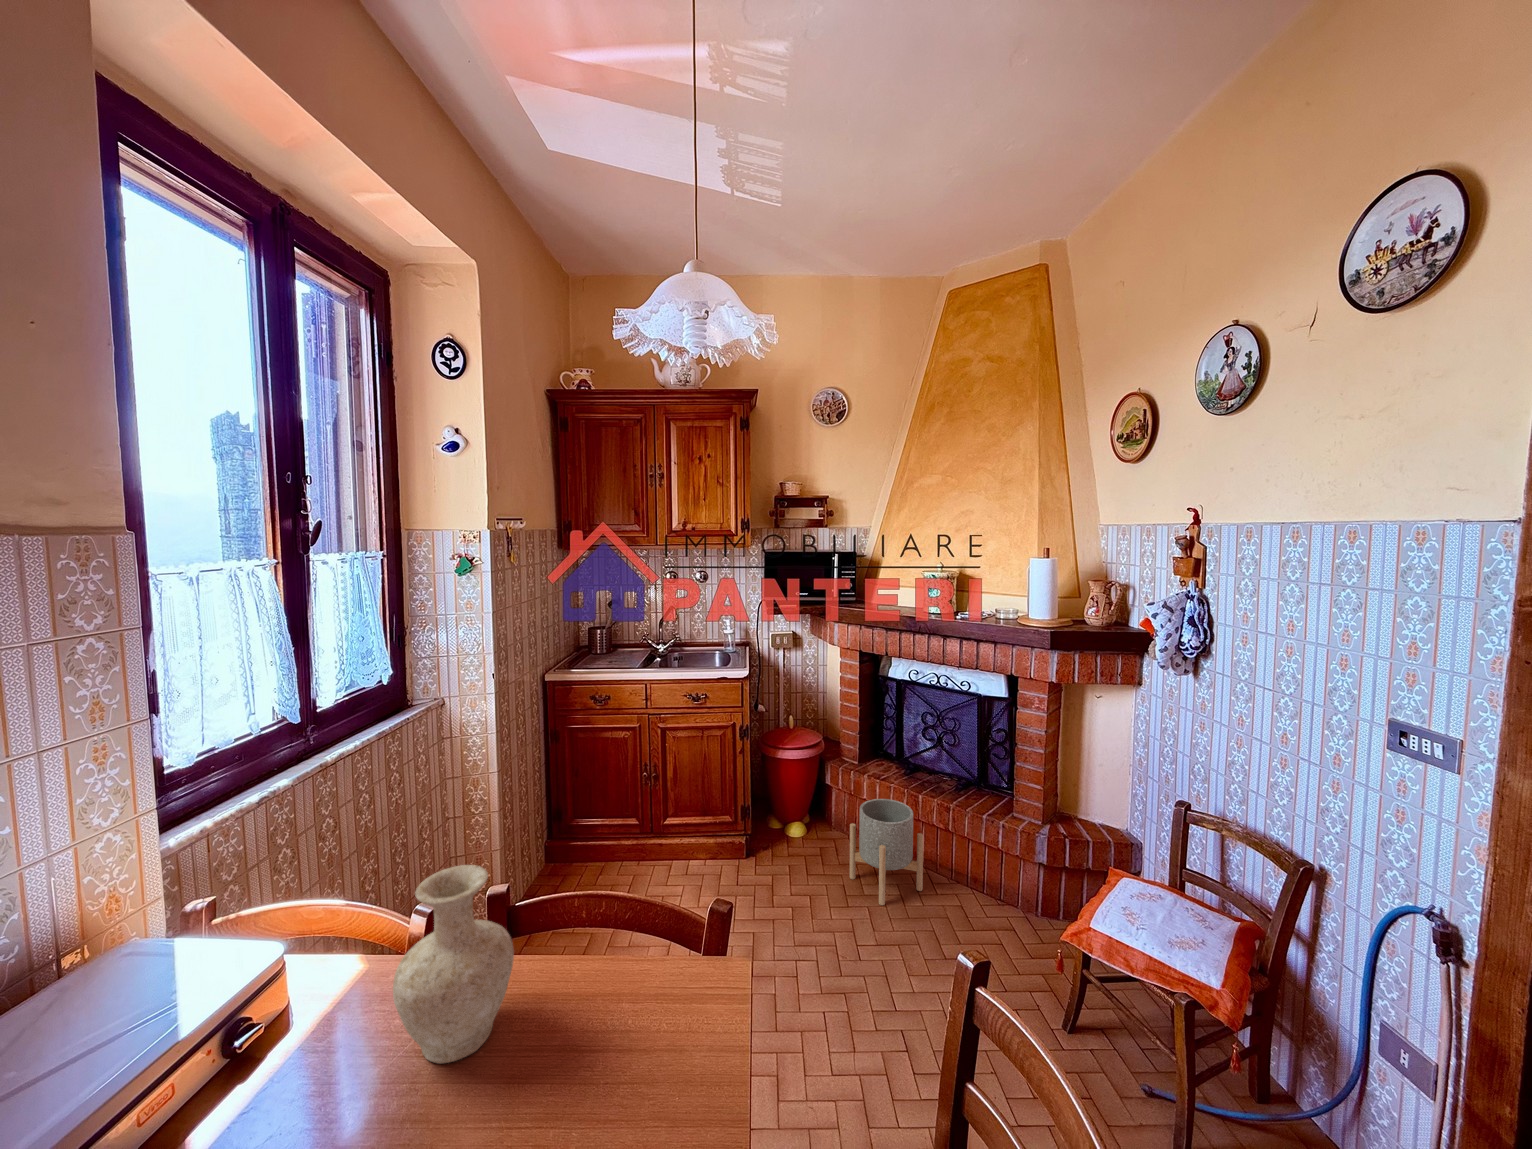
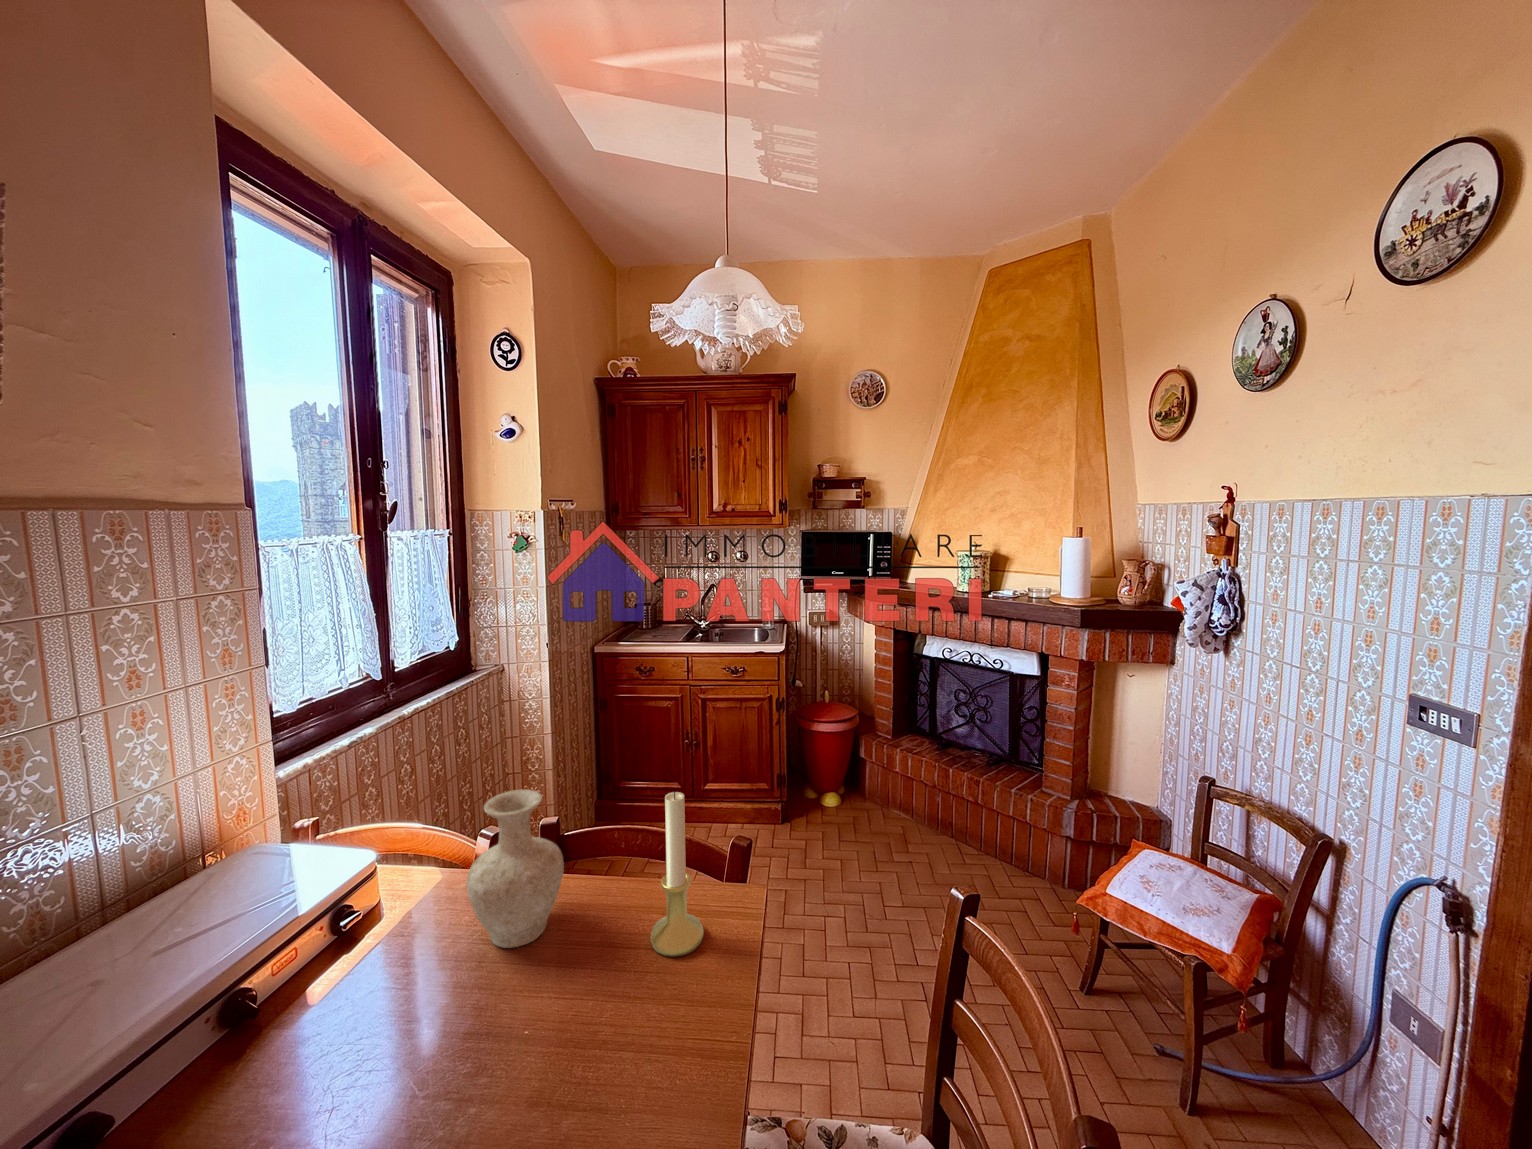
planter: present [850,799,923,905] -> none [879,772,951,872]
candle holder: none [618,862,681,1061] -> present [650,790,704,957]

